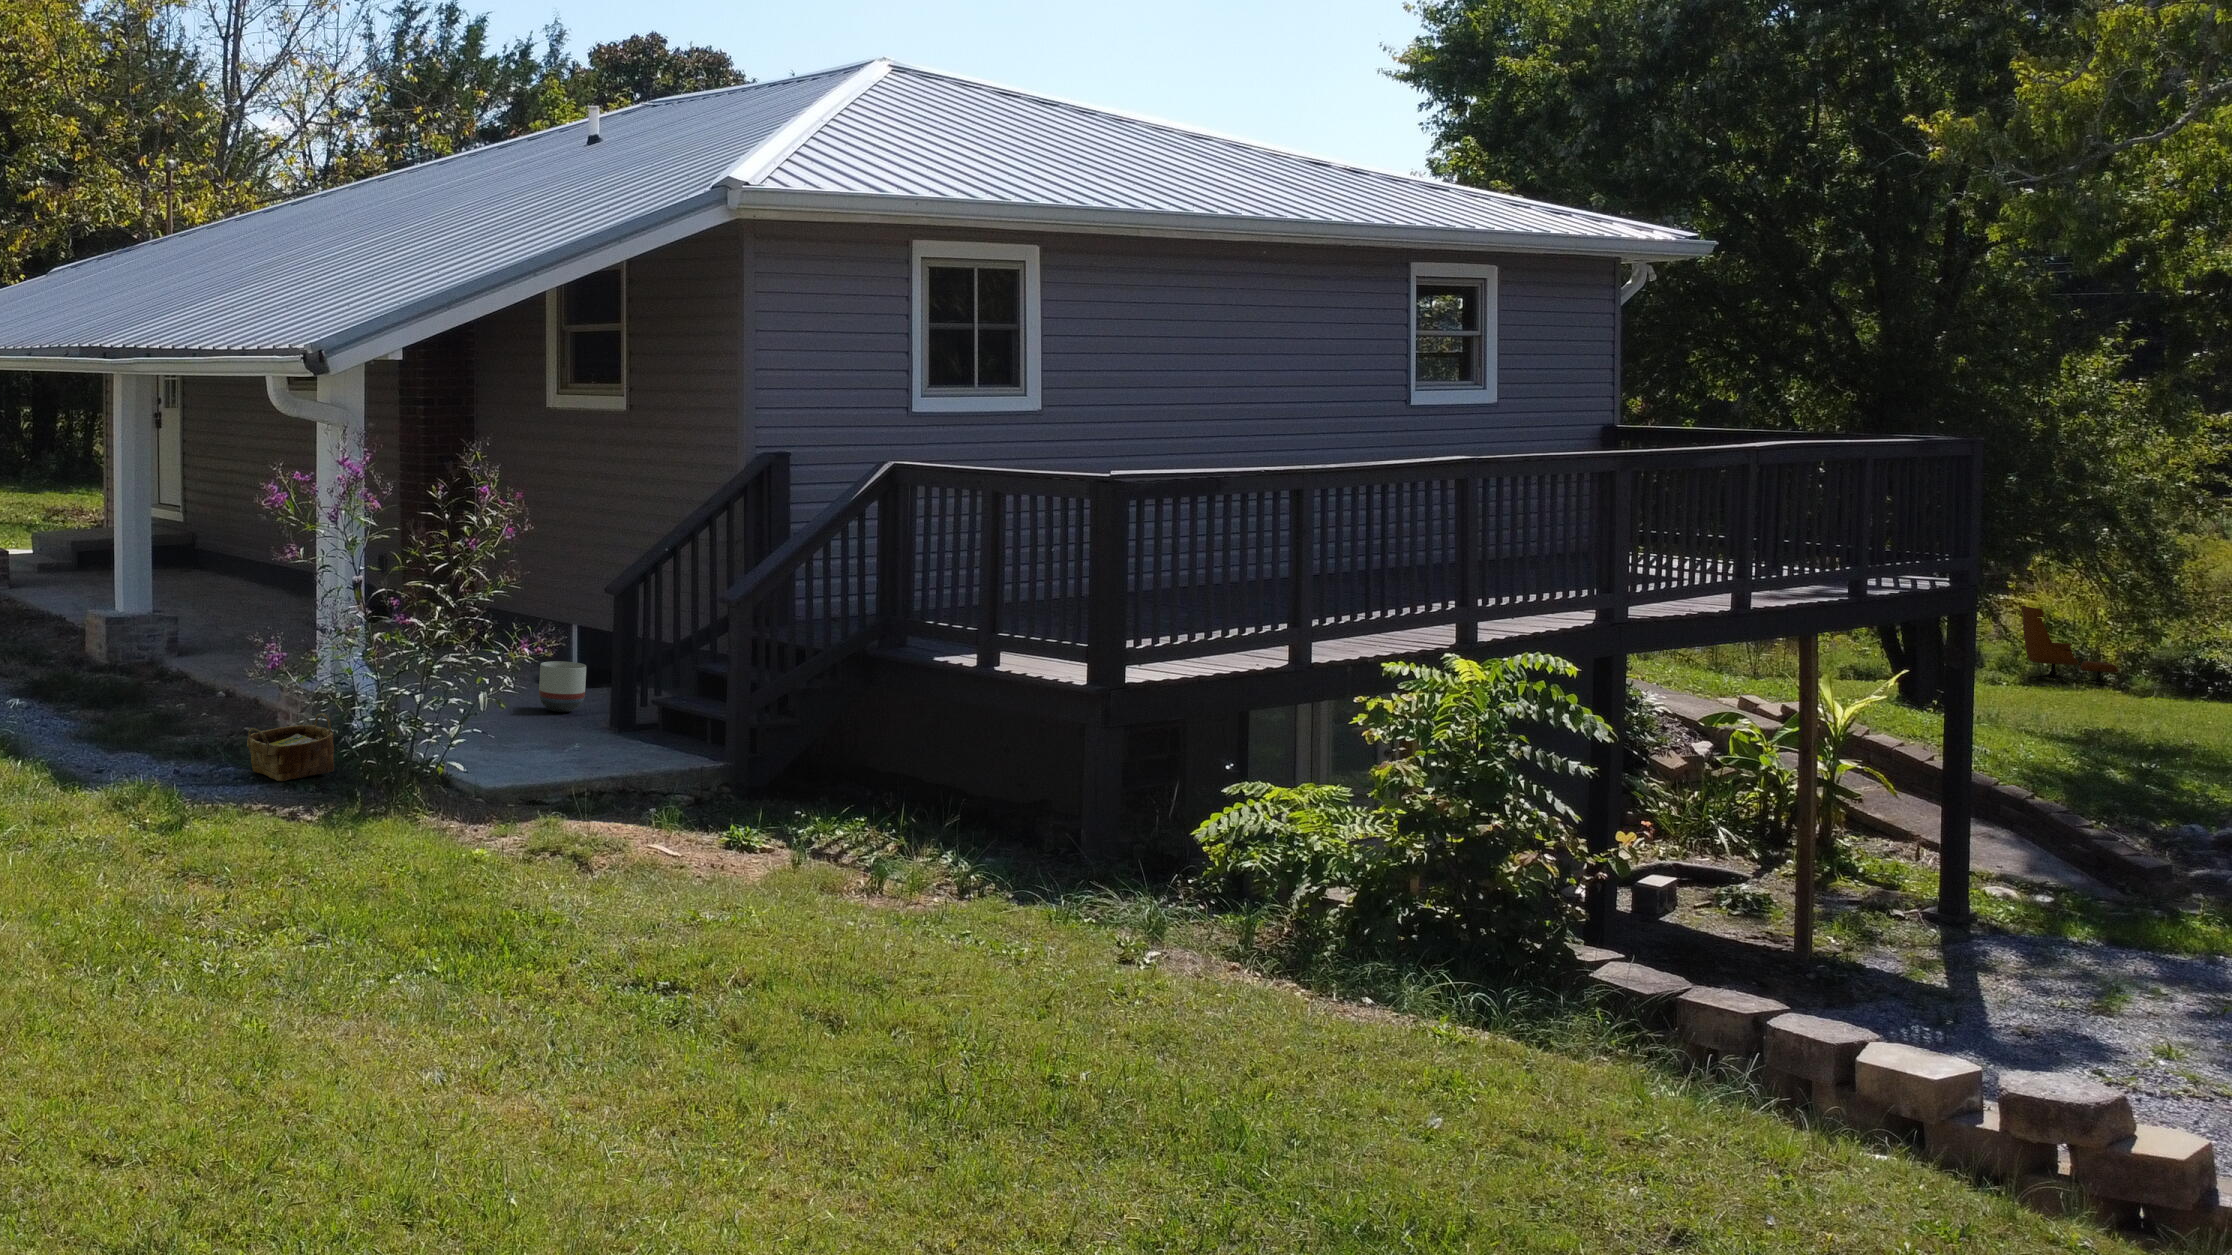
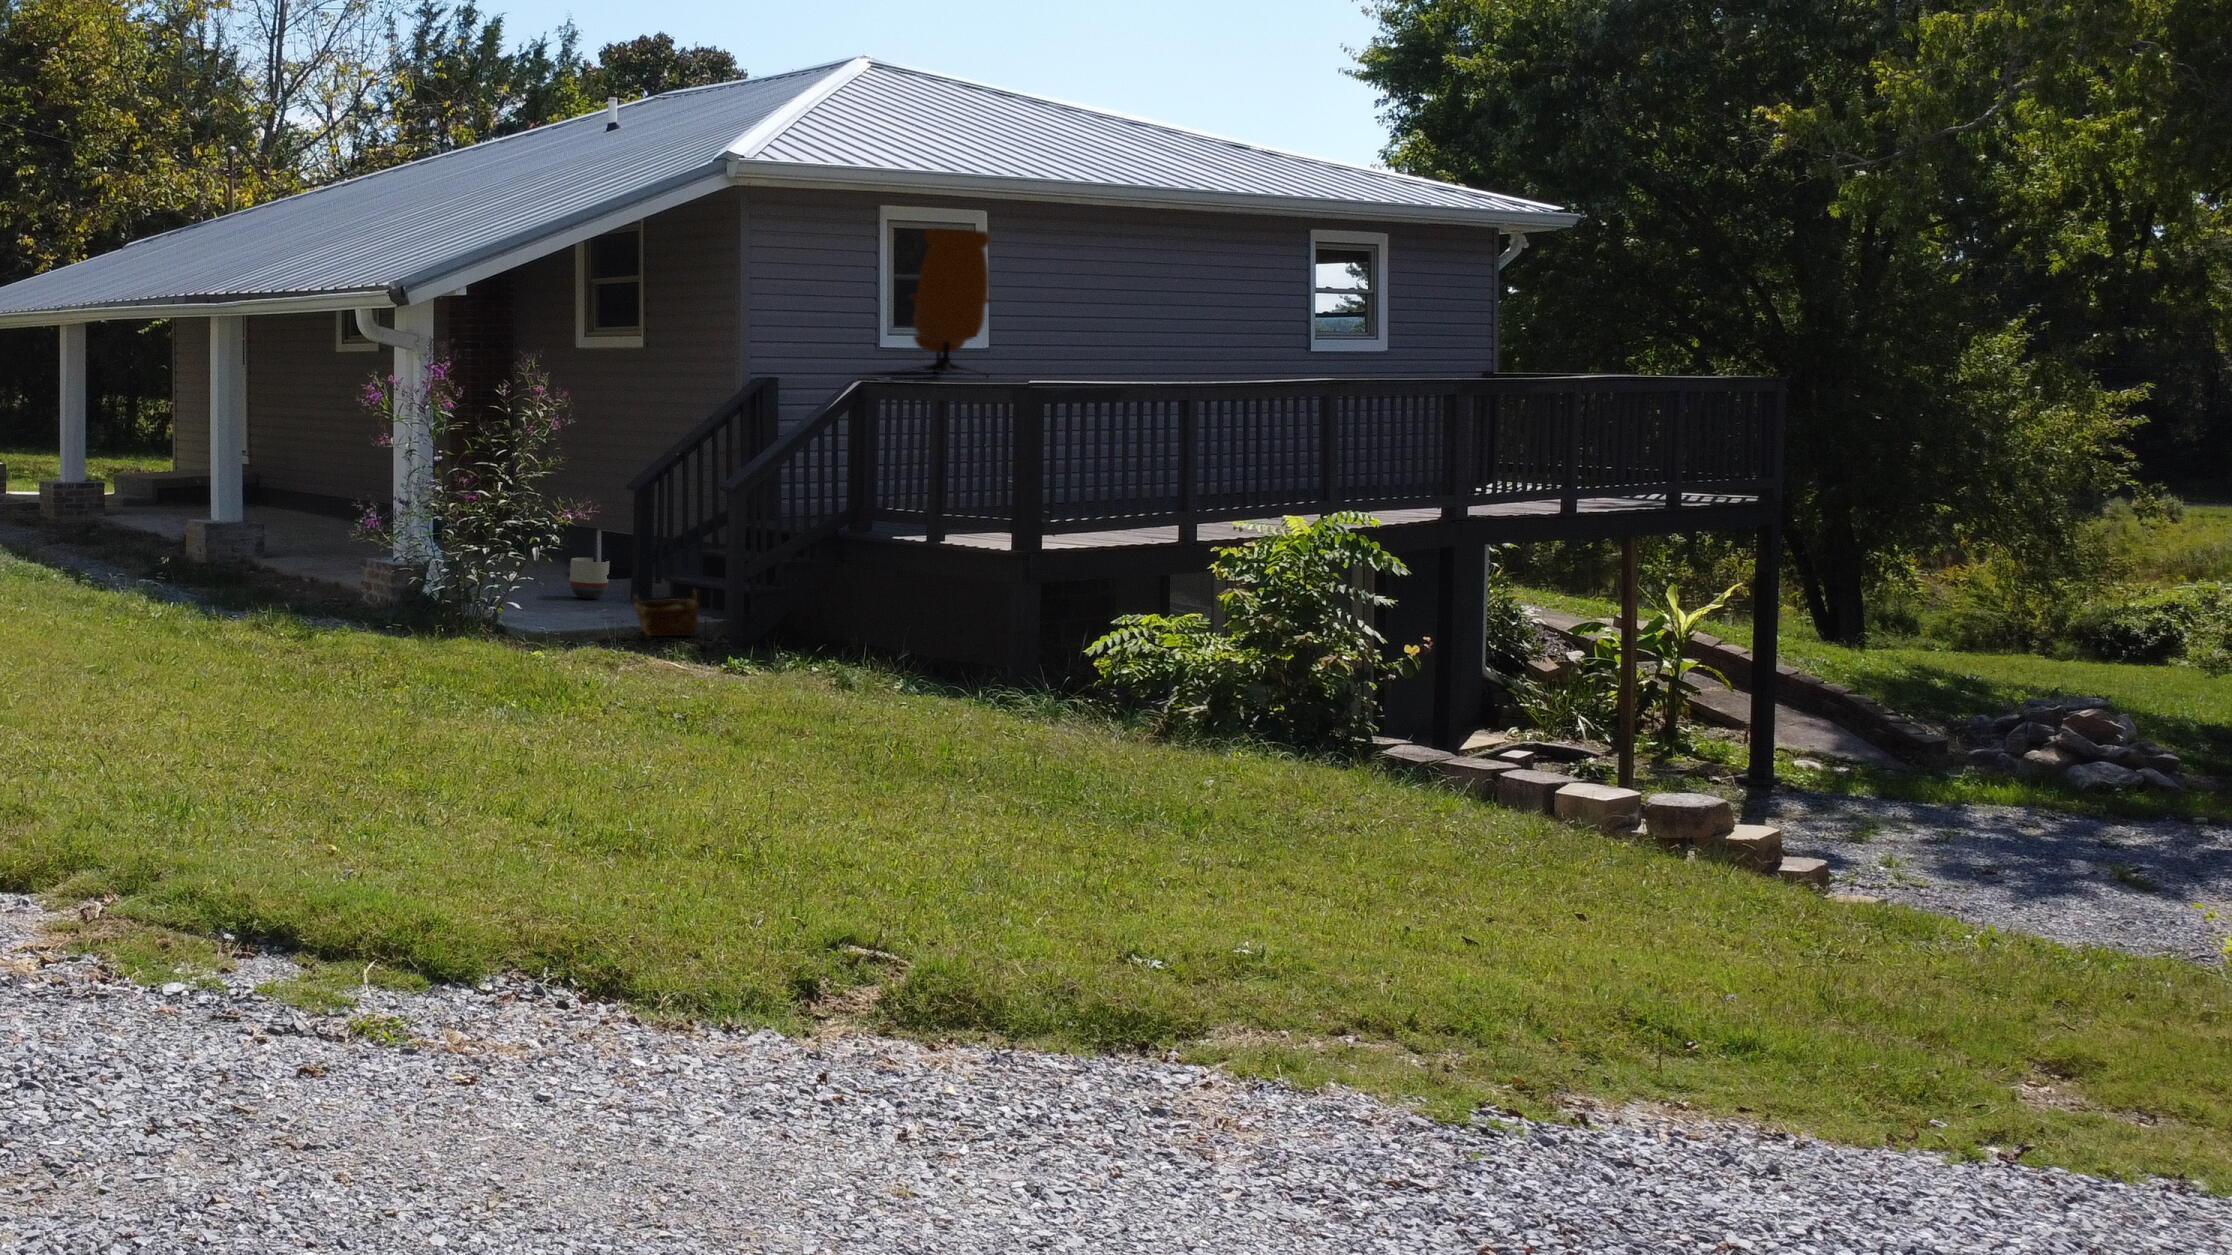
lounge chair: present [2021,605,2118,686] -> present [902,228,991,374]
woven basket: present [247,713,334,781] -> present [634,591,699,636]

